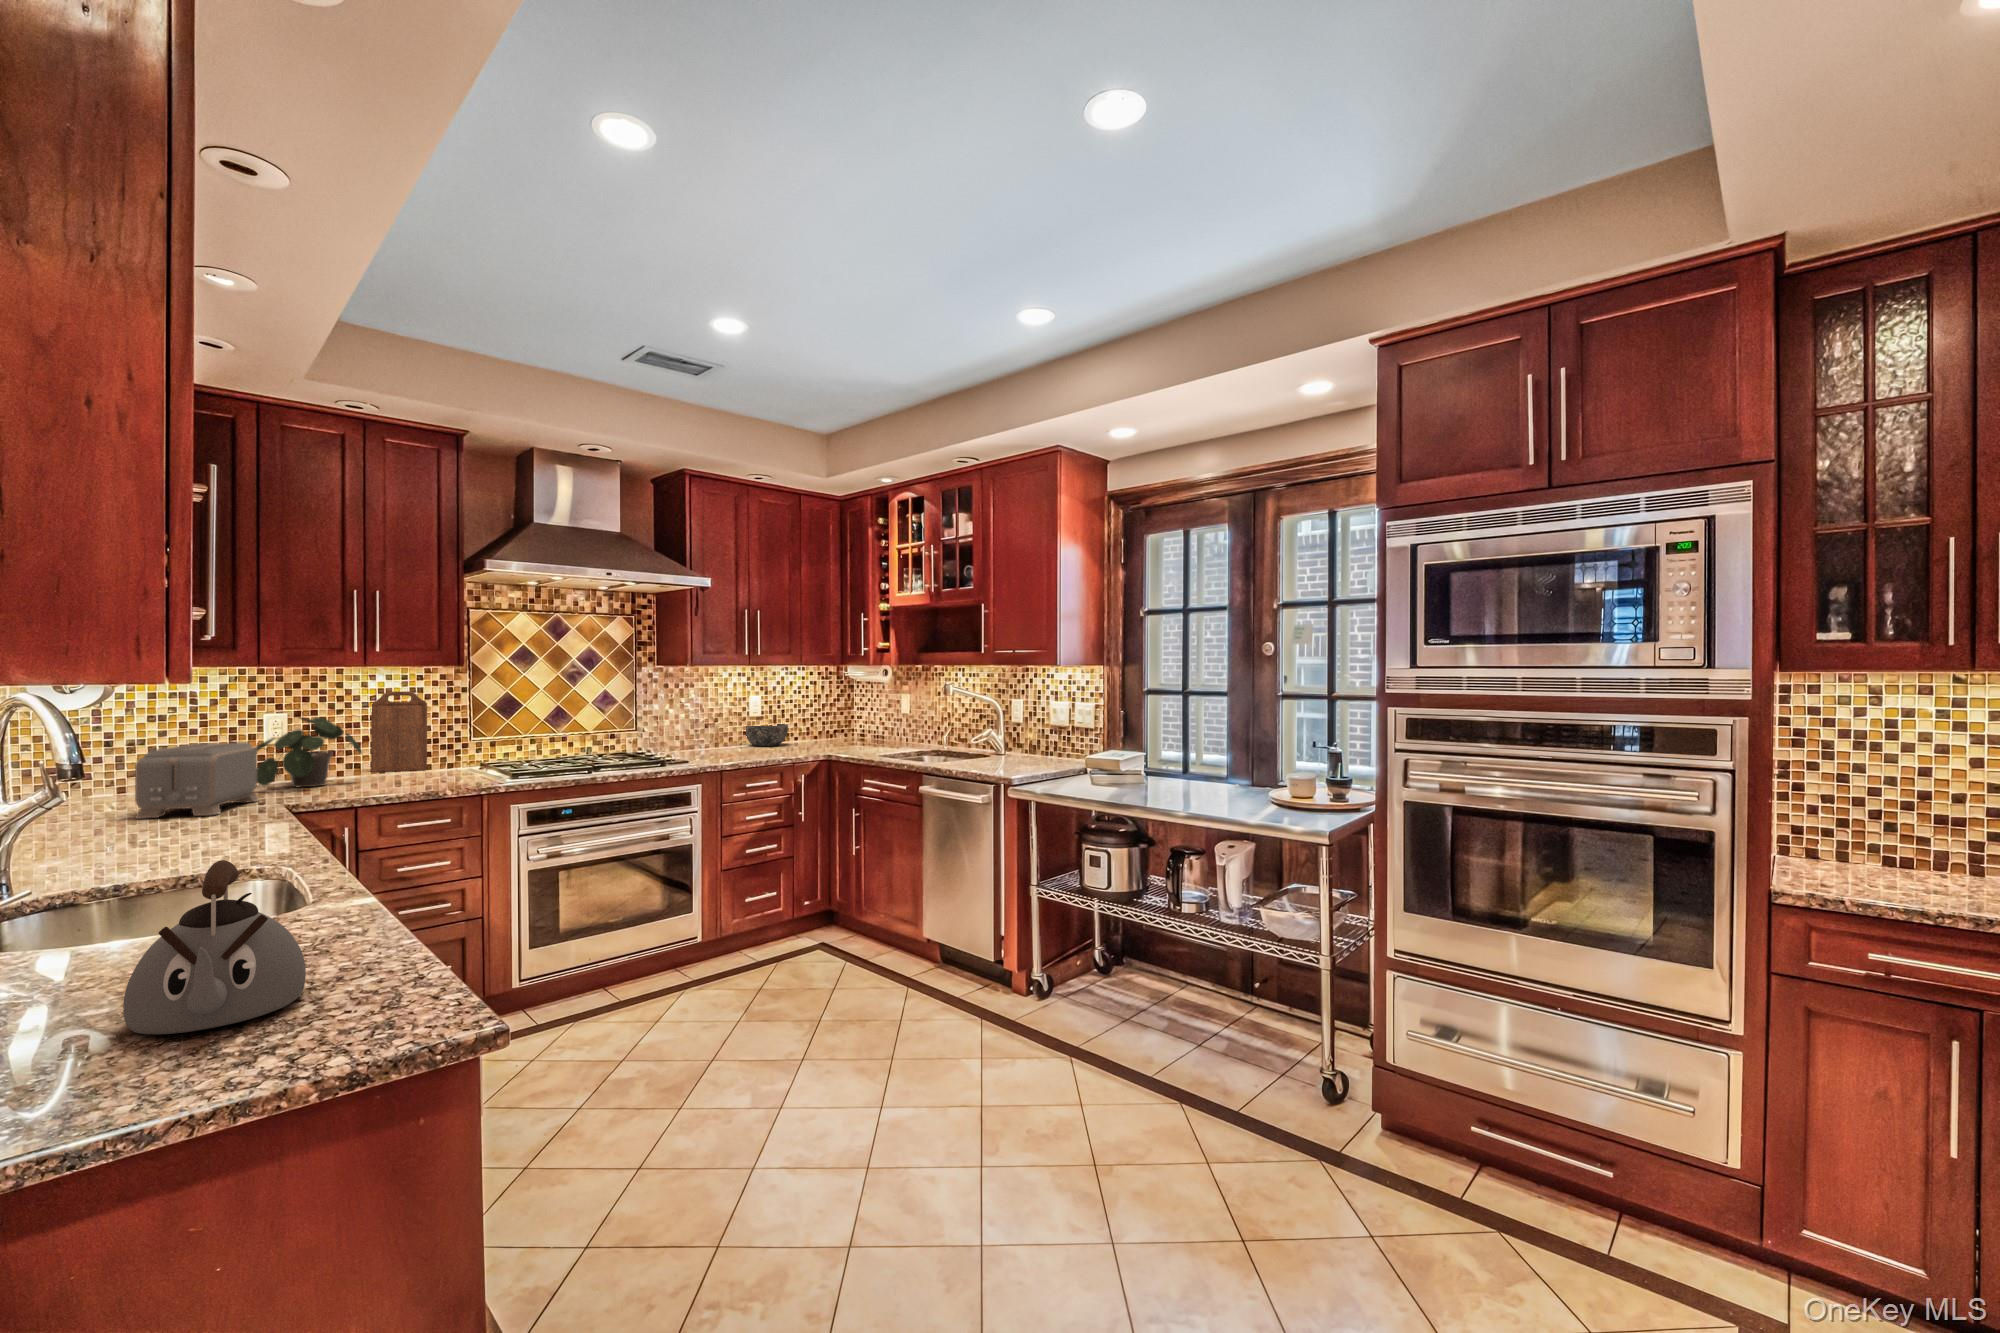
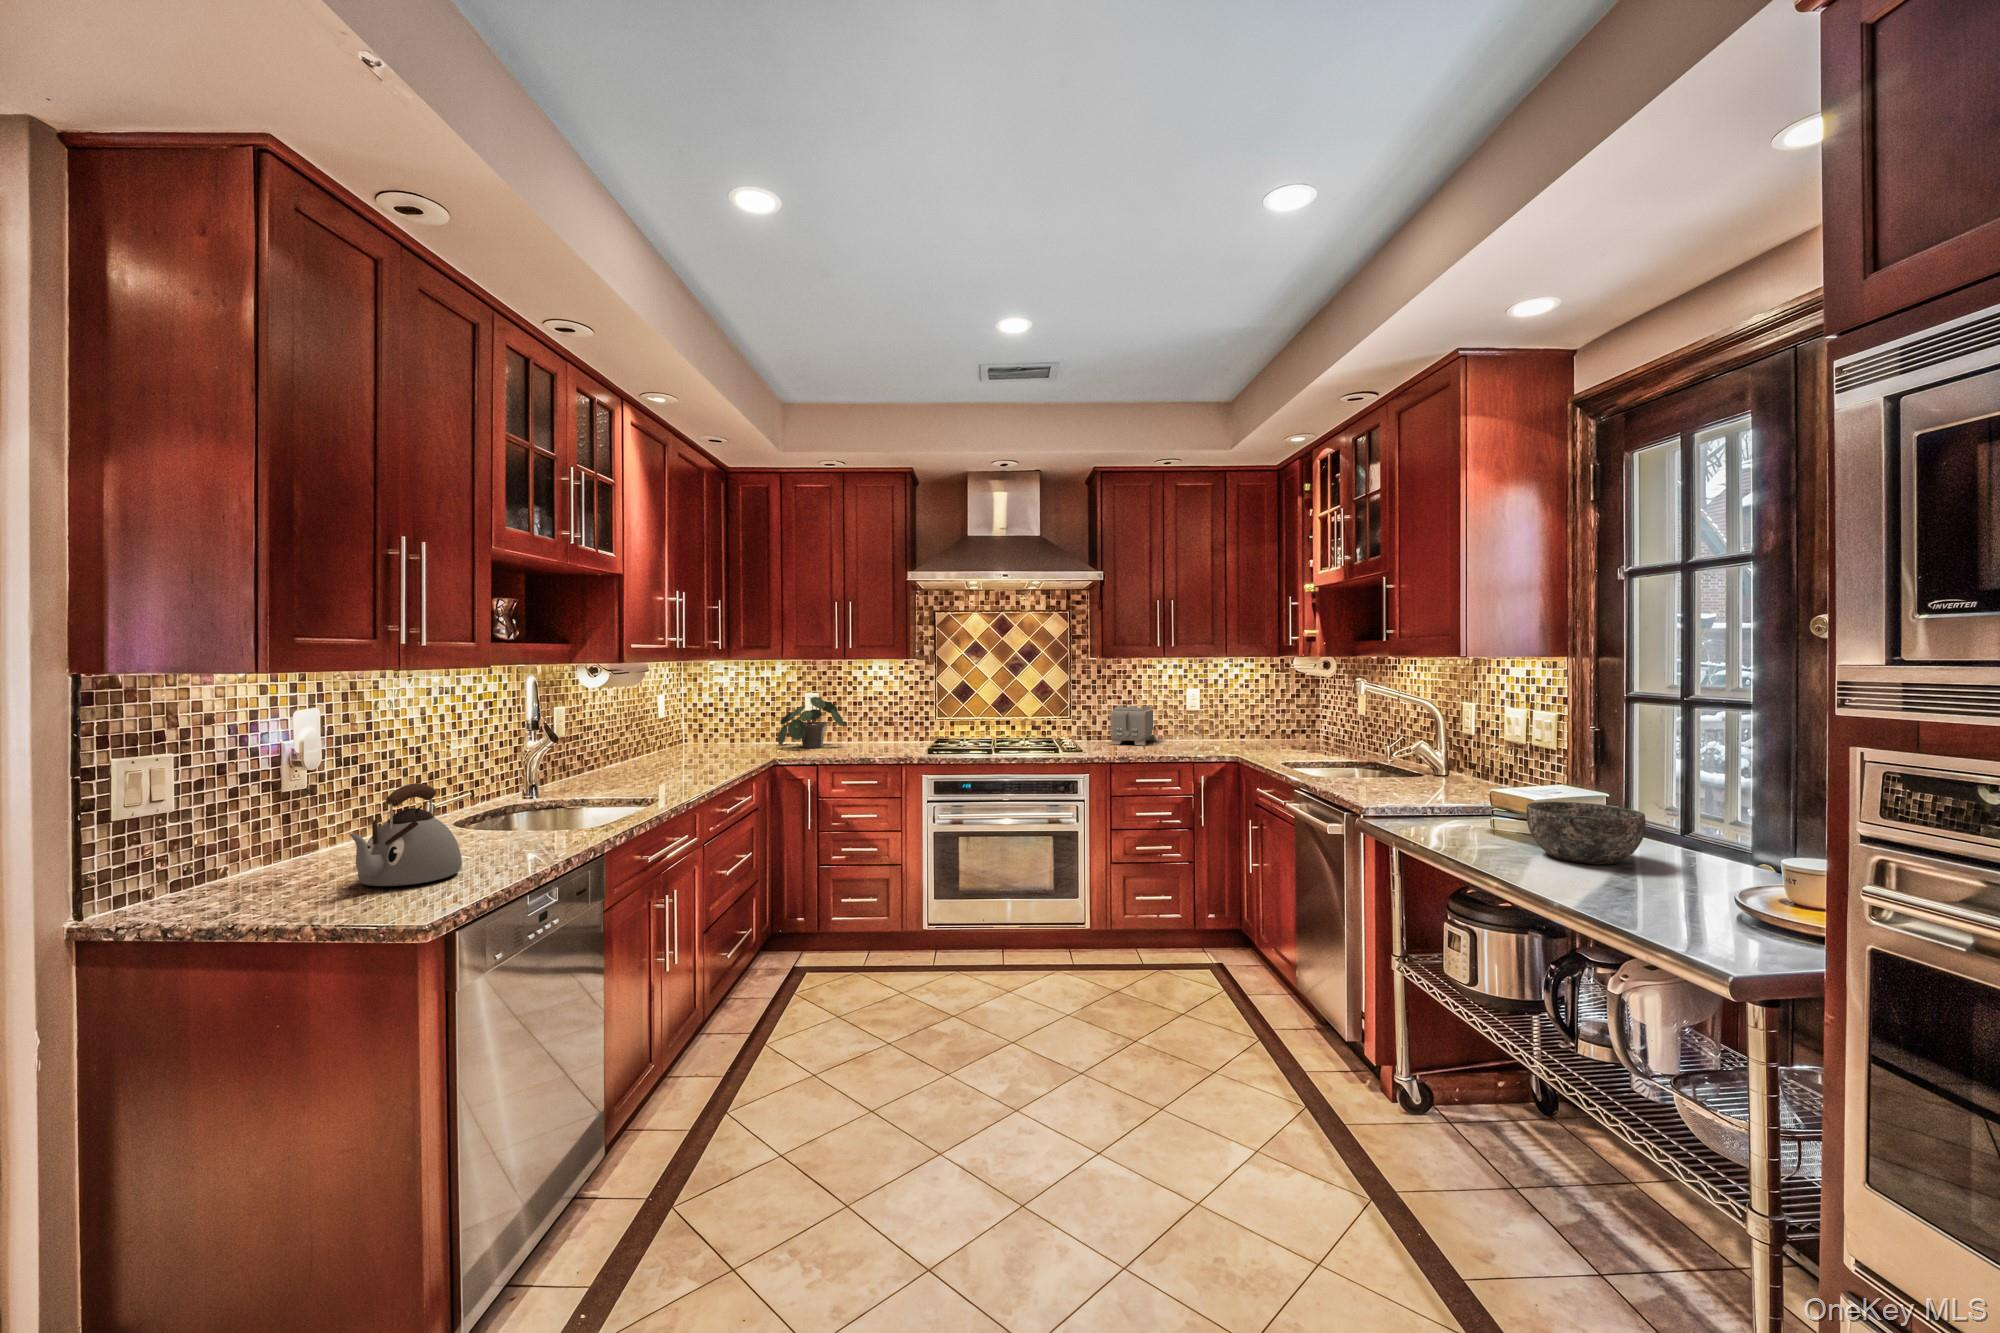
cutting board: present [371,691,427,772] -> none [868,679,902,742]
bowl: present [746,724,788,747] -> present [1526,802,1646,865]
toaster: present [135,742,258,819] -> present [1110,706,1157,746]

